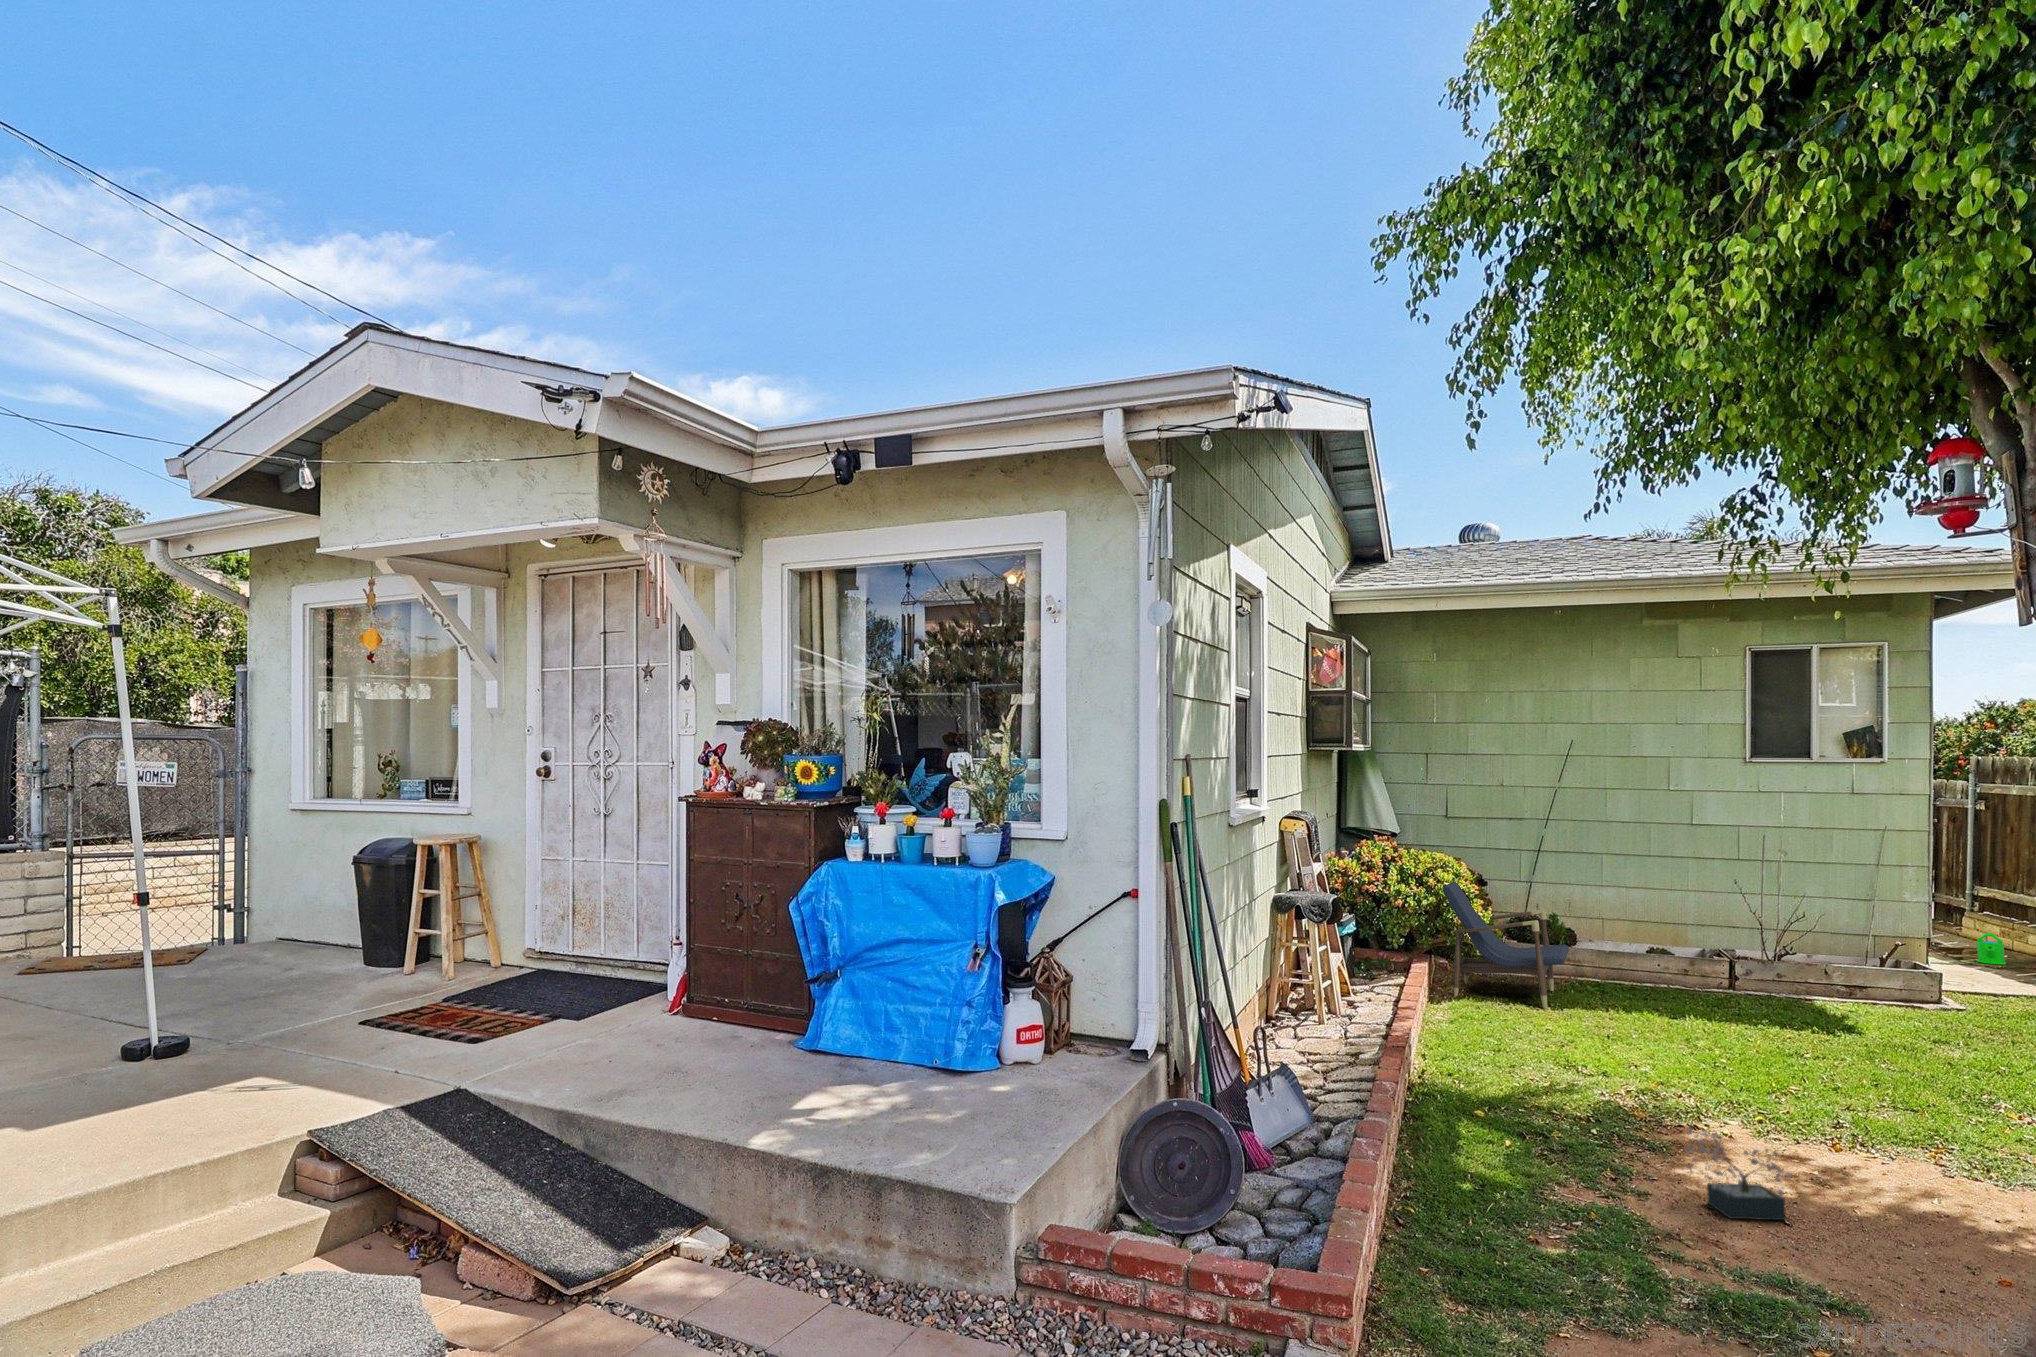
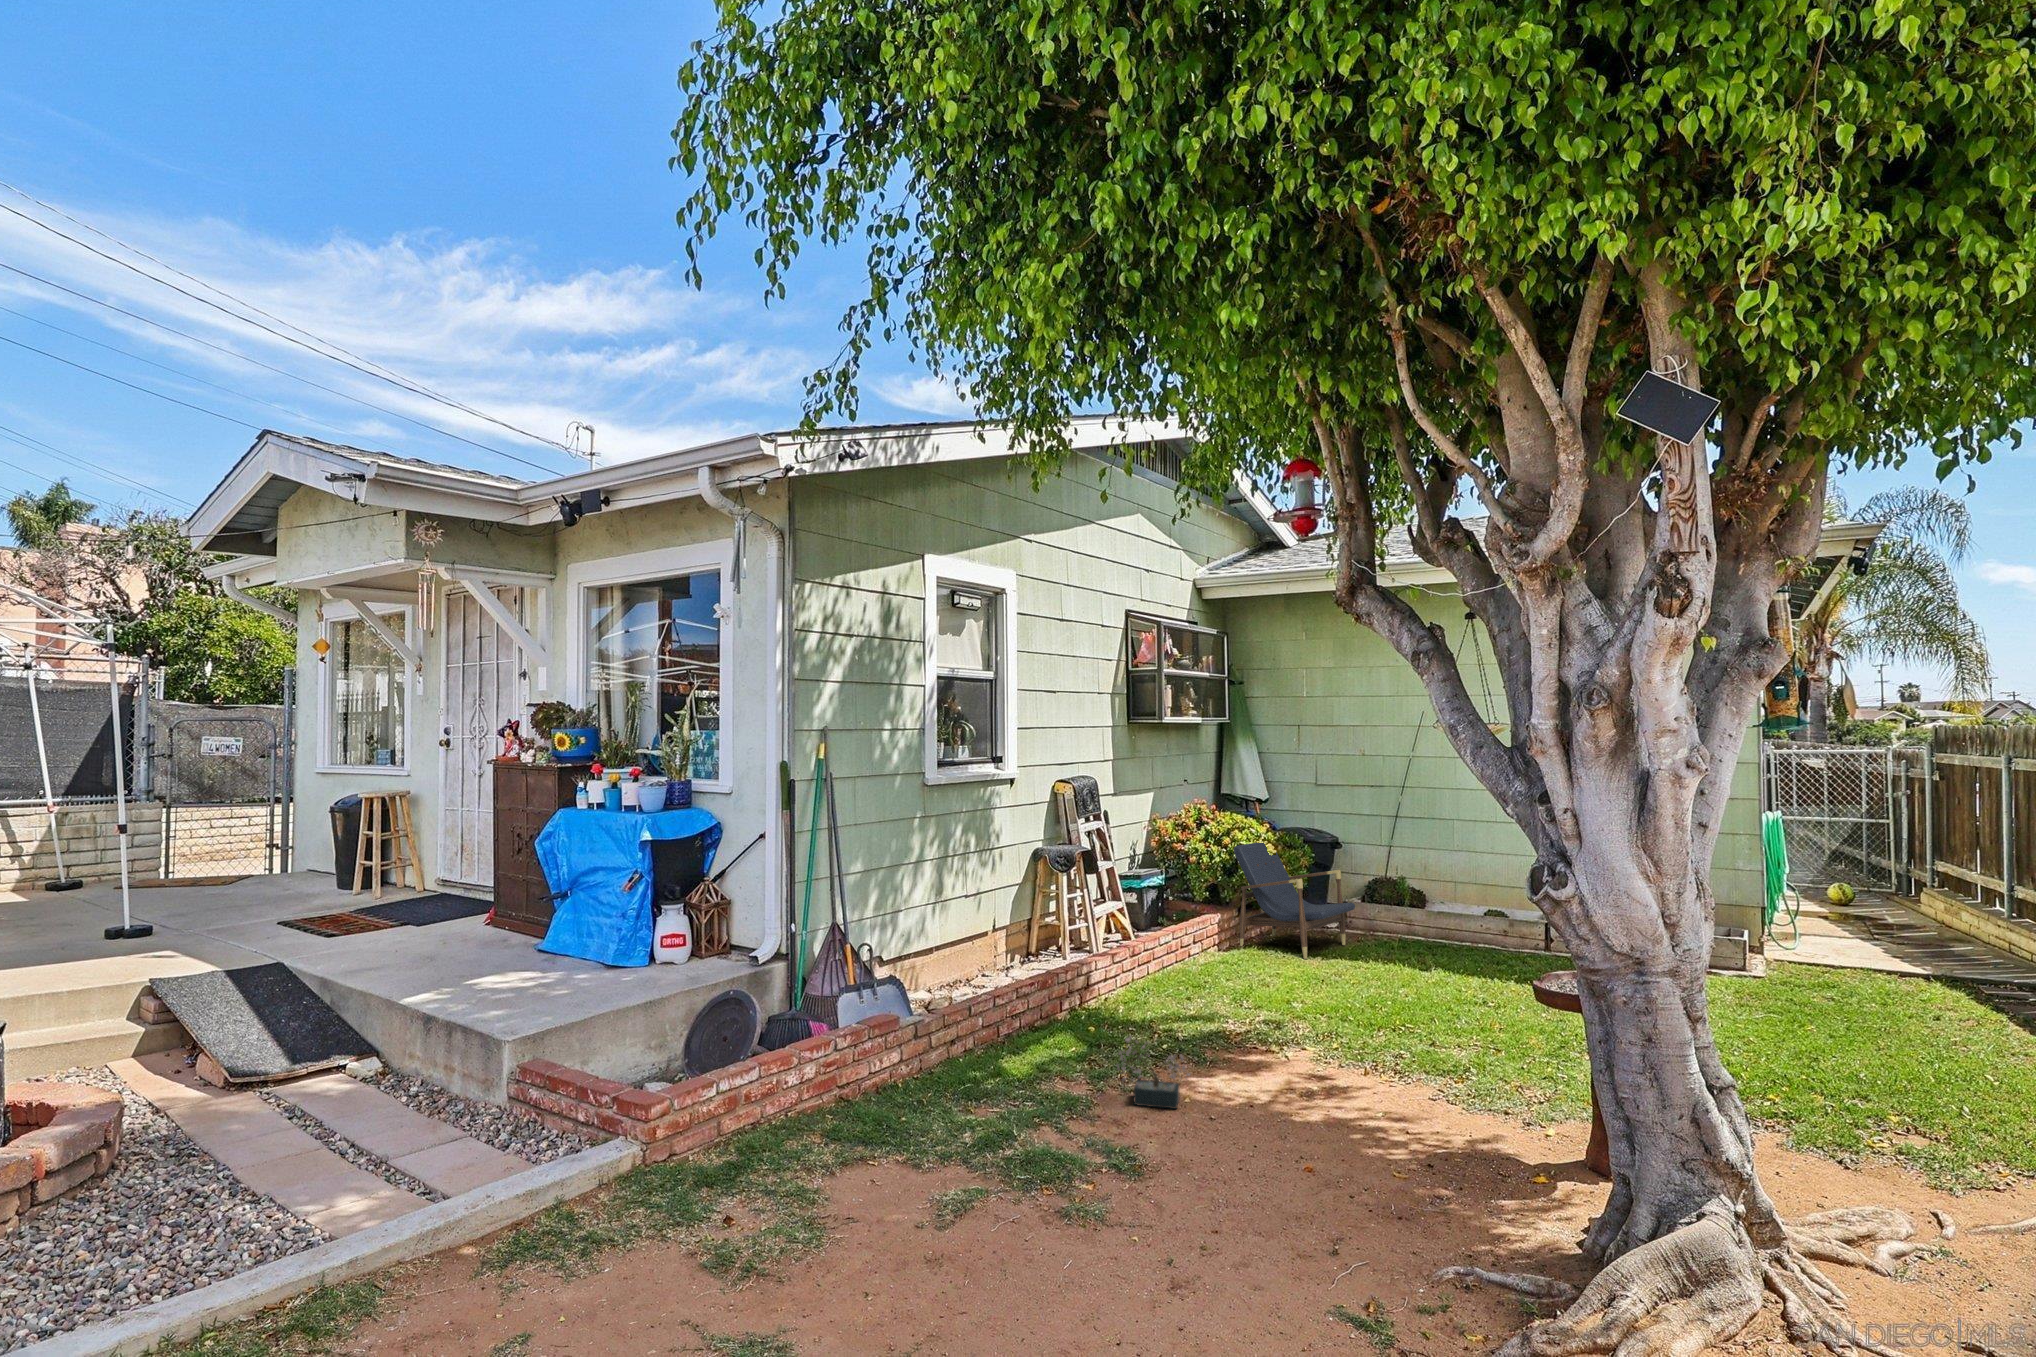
watering can: present [1977,933,2006,965] -> none [1855,905,1884,938]

